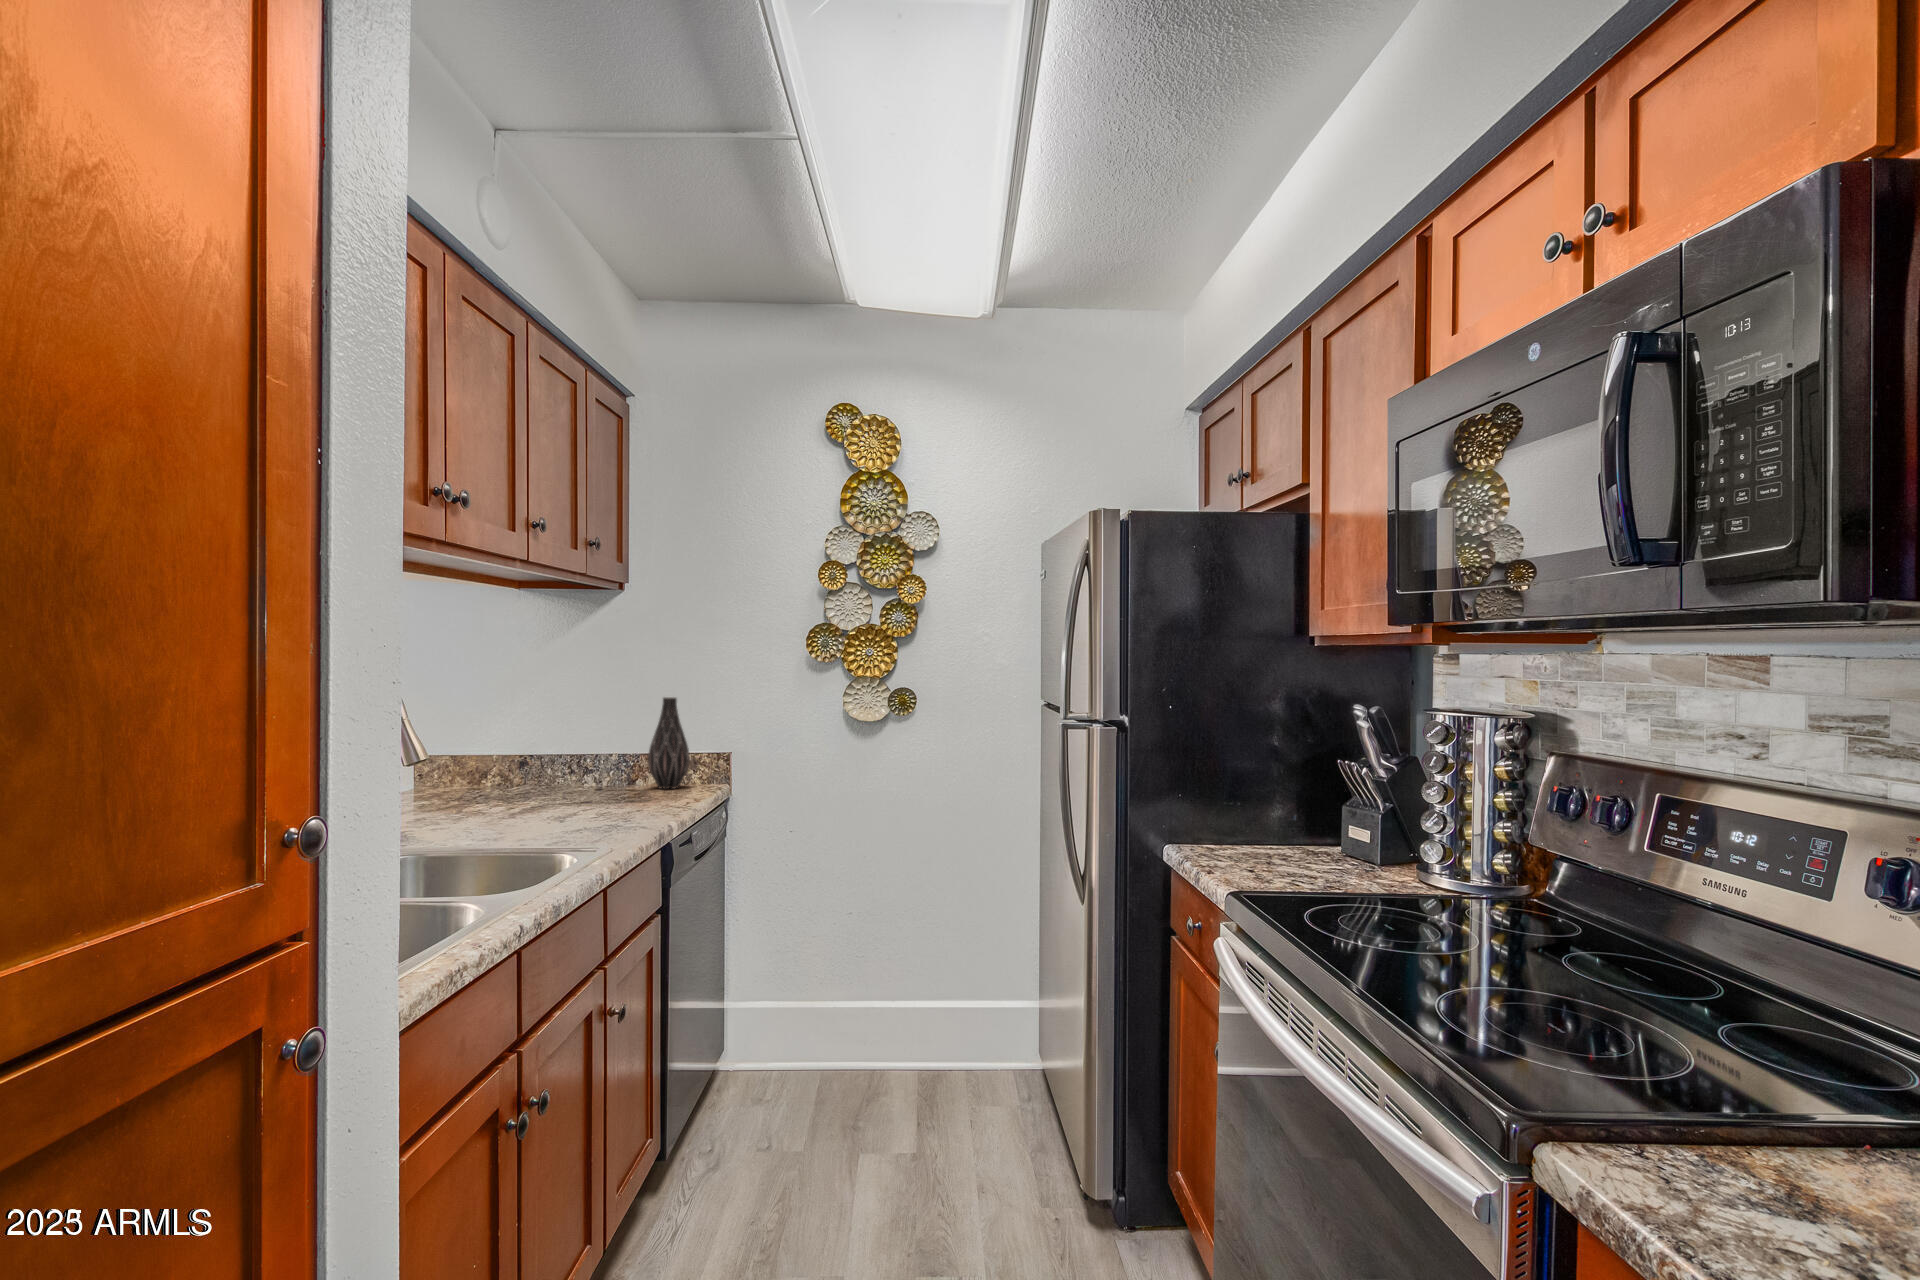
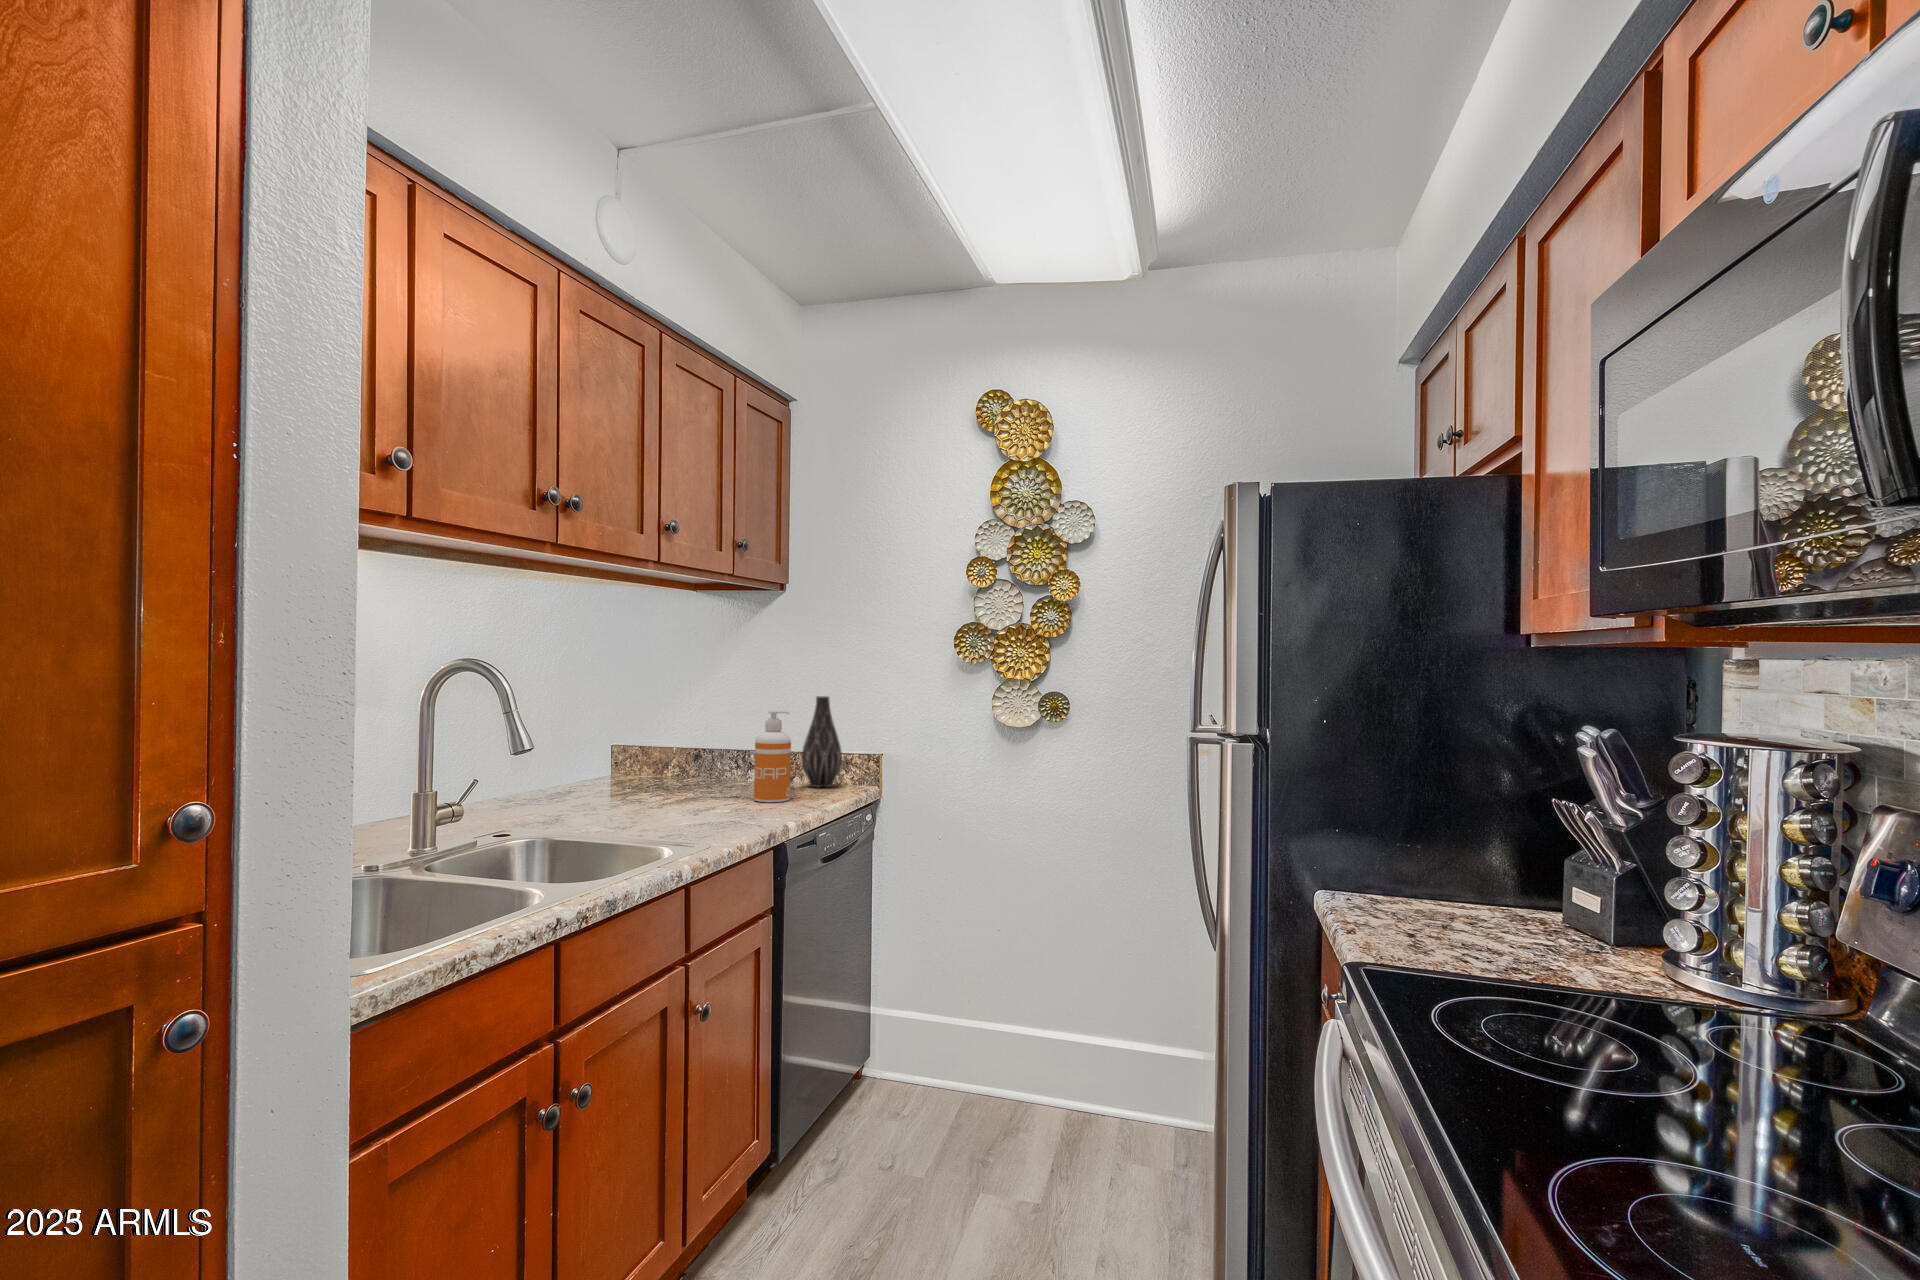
soap dispenser: none [612,712,651,804] -> present [754,711,791,802]

